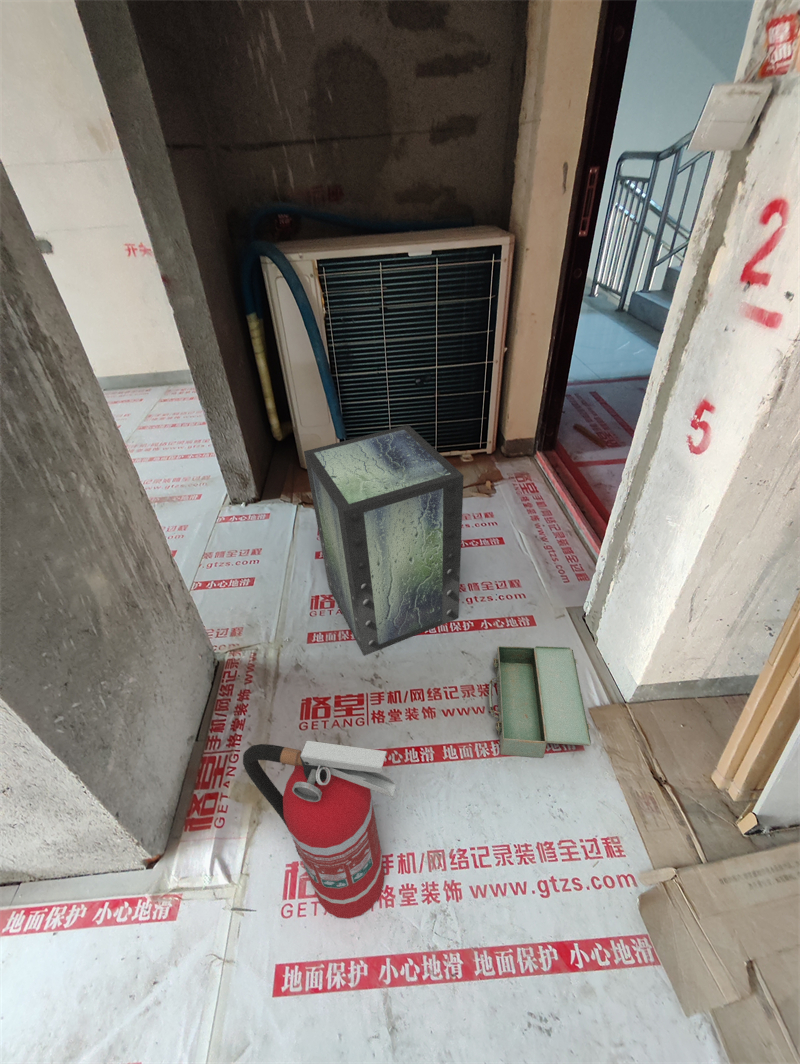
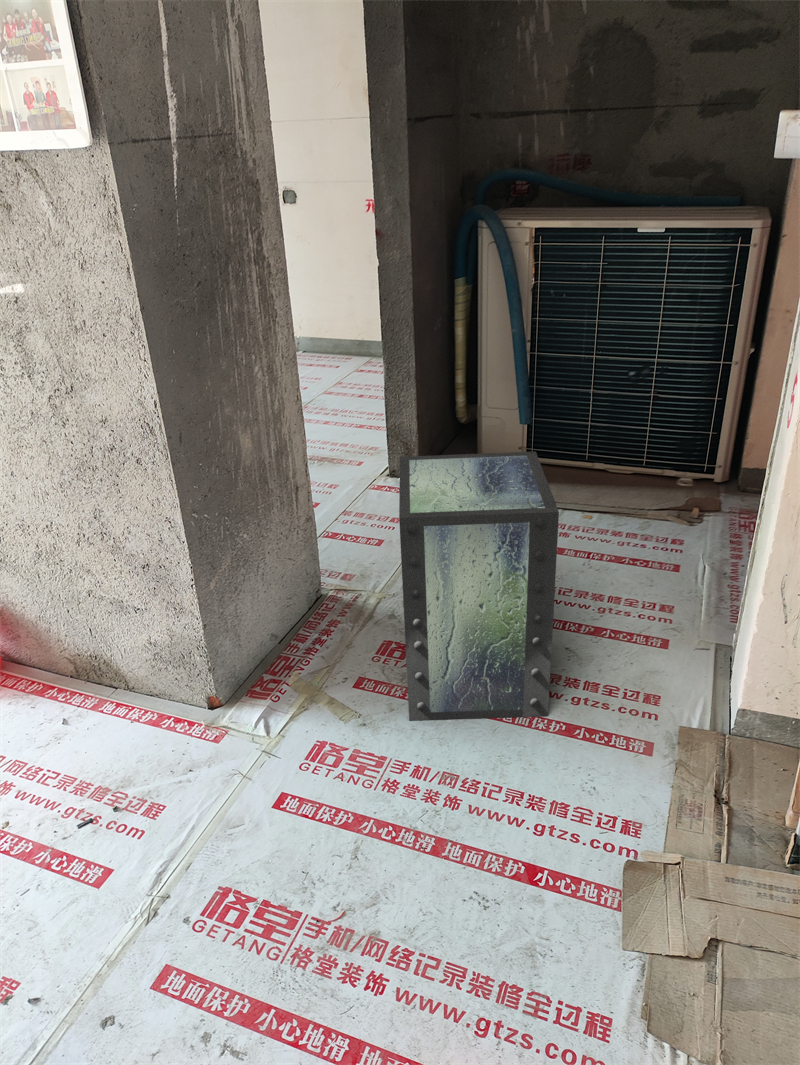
toolbox: present [489,646,591,758] -> none [513,752,668,899]
fire extinguisher: present [243,741,396,919] -> none [185,686,315,958]

